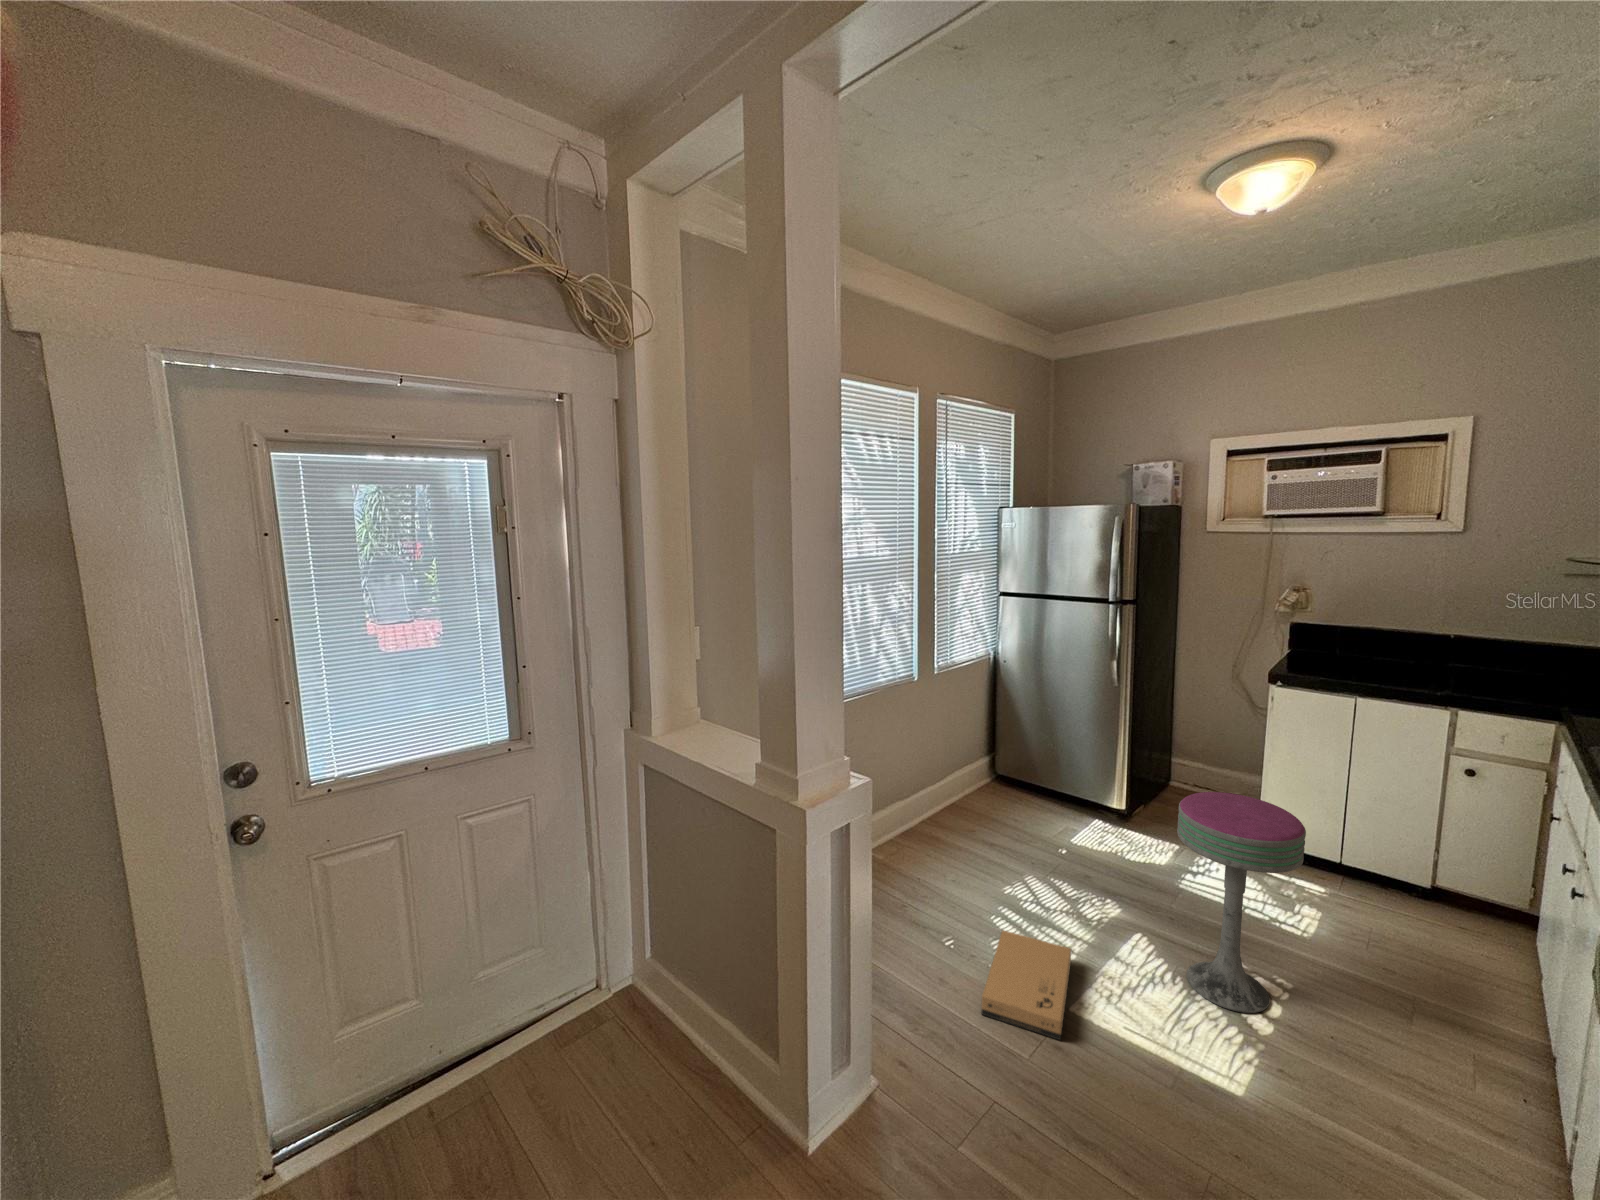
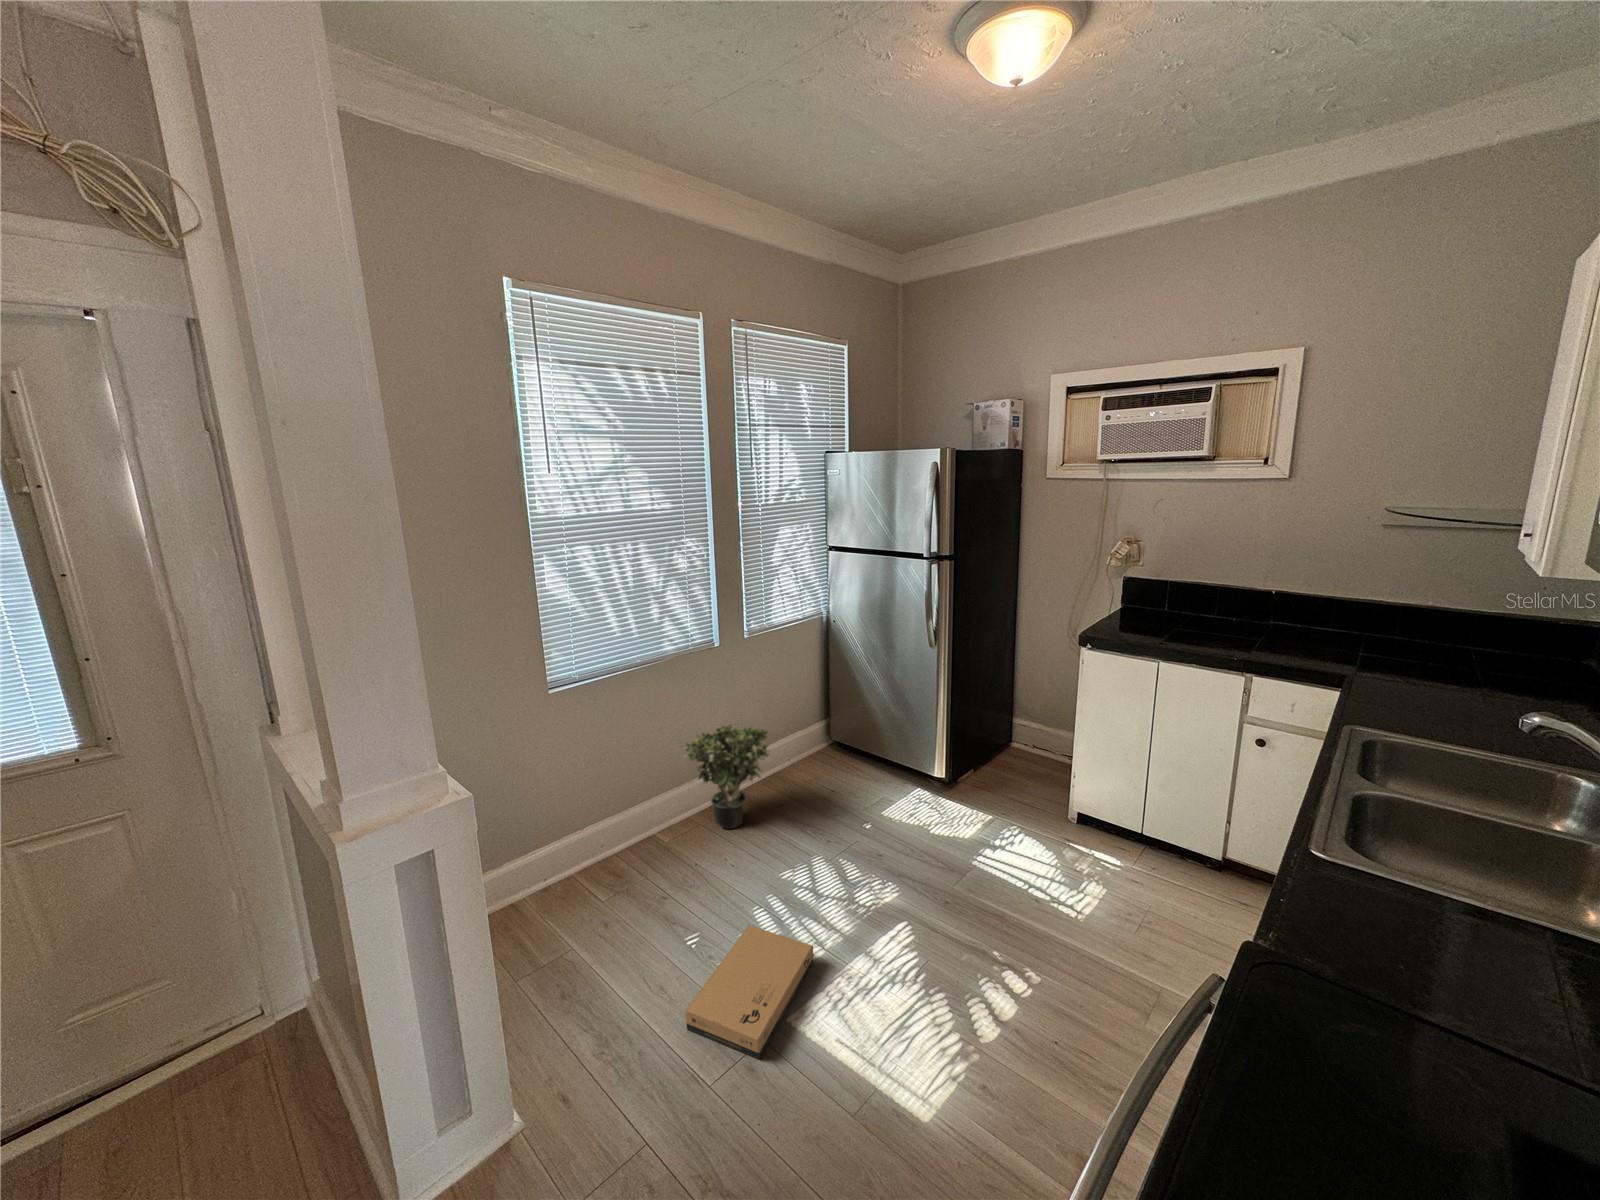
potted plant: none [893,751,976,852] -> present [685,724,769,829]
bar stool: present [1177,792,1306,1013] -> none [916,776,1040,1016]

